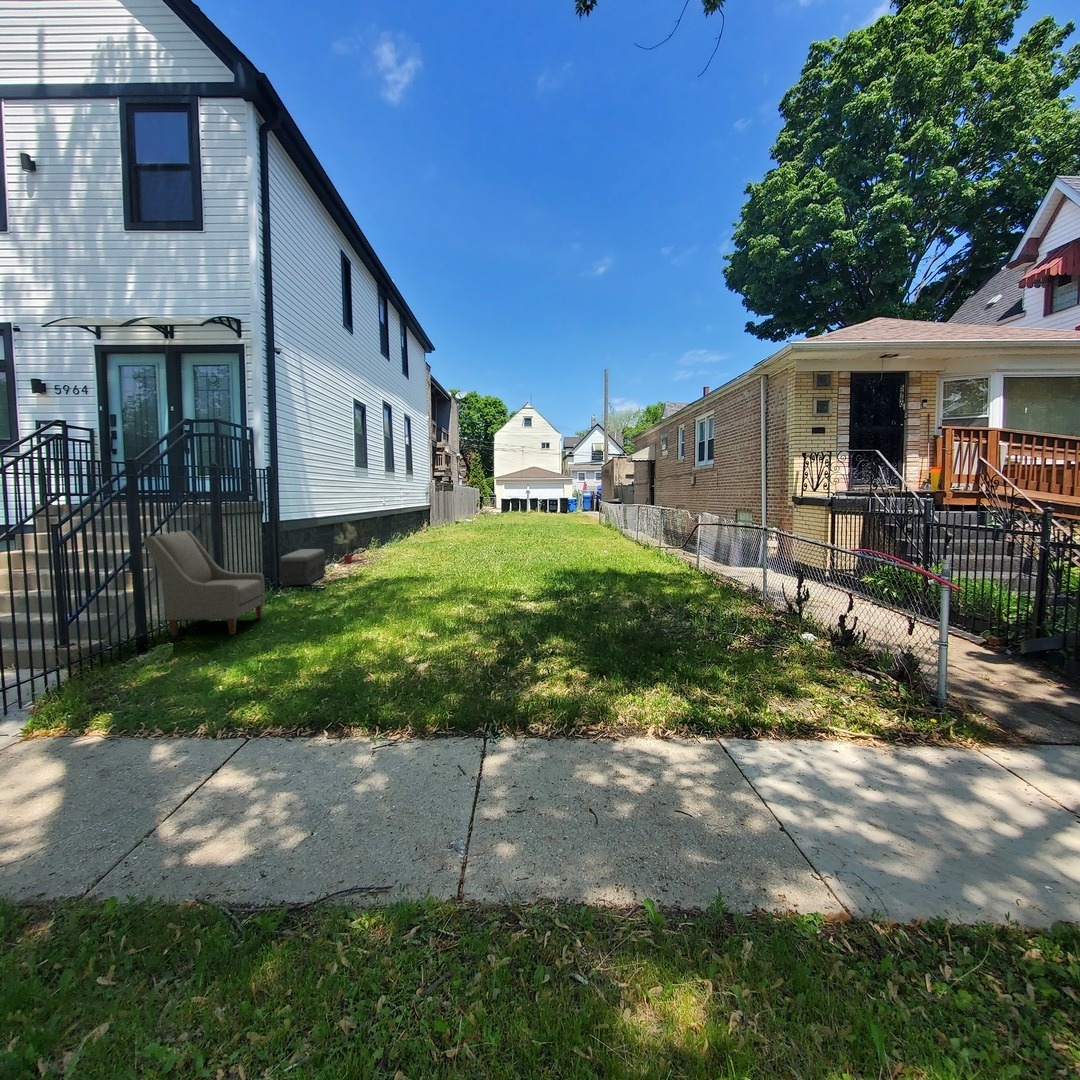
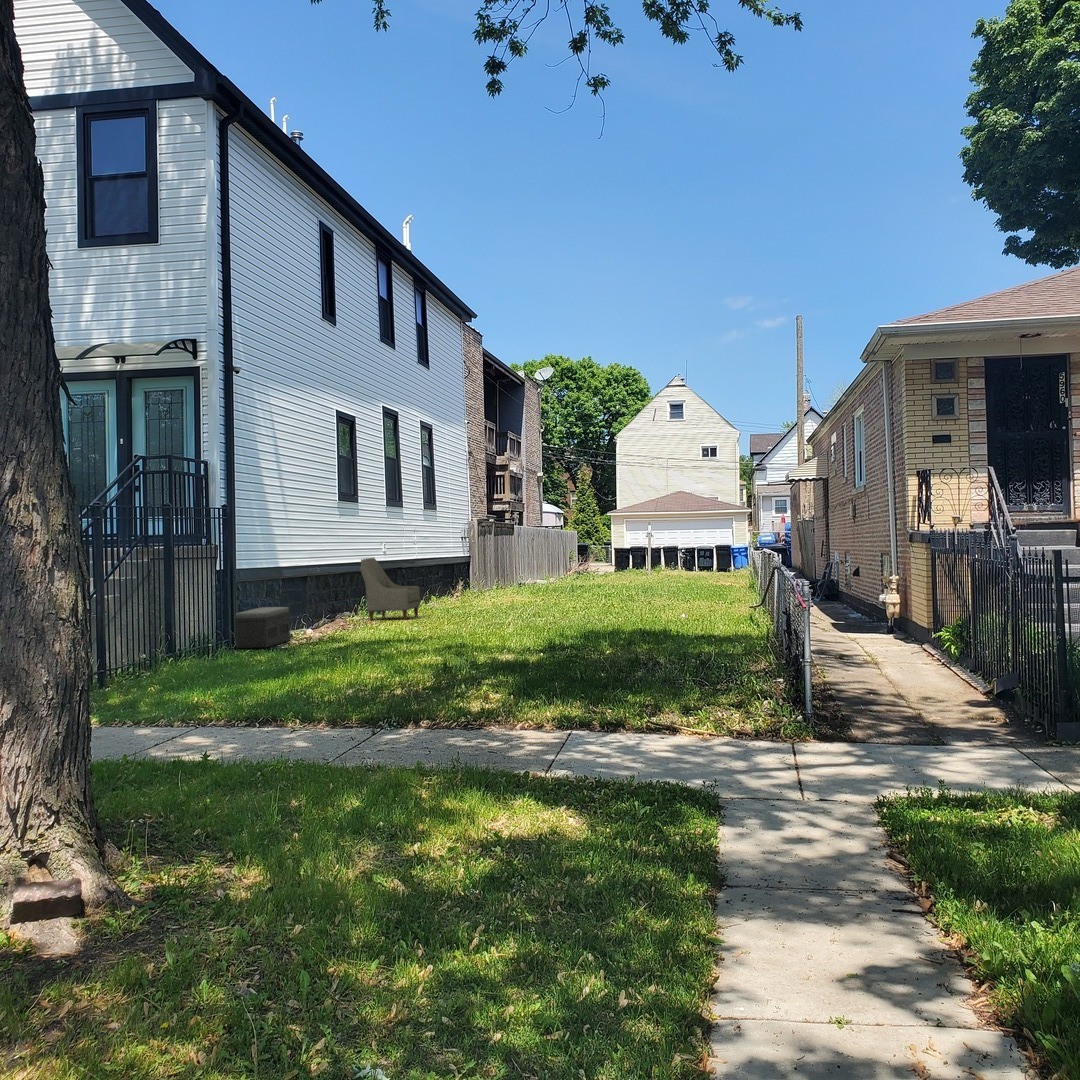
potted tree: present [335,524,356,563] -> none [306,576,337,632]
chair: present [143,530,265,636] -> present [360,558,420,621]

